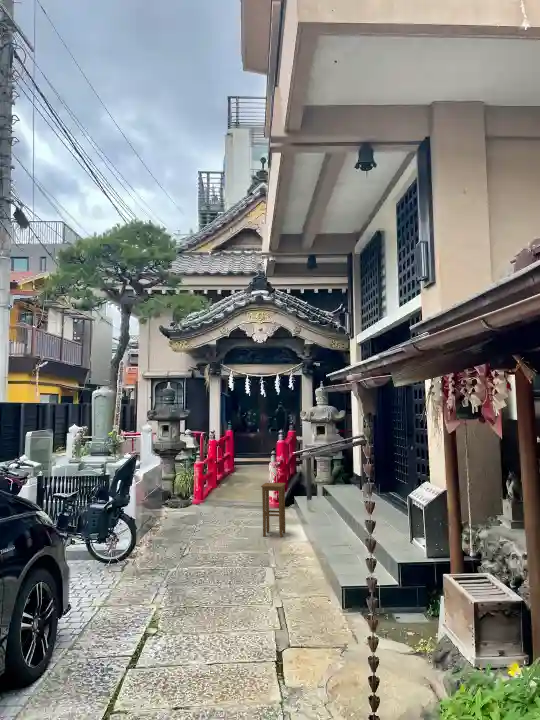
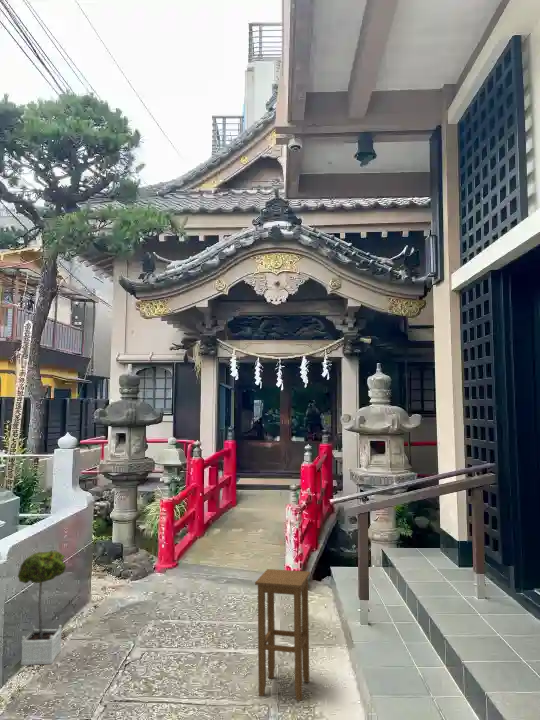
potted tree: none [145,477,167,532] -> present [18,551,66,665]

